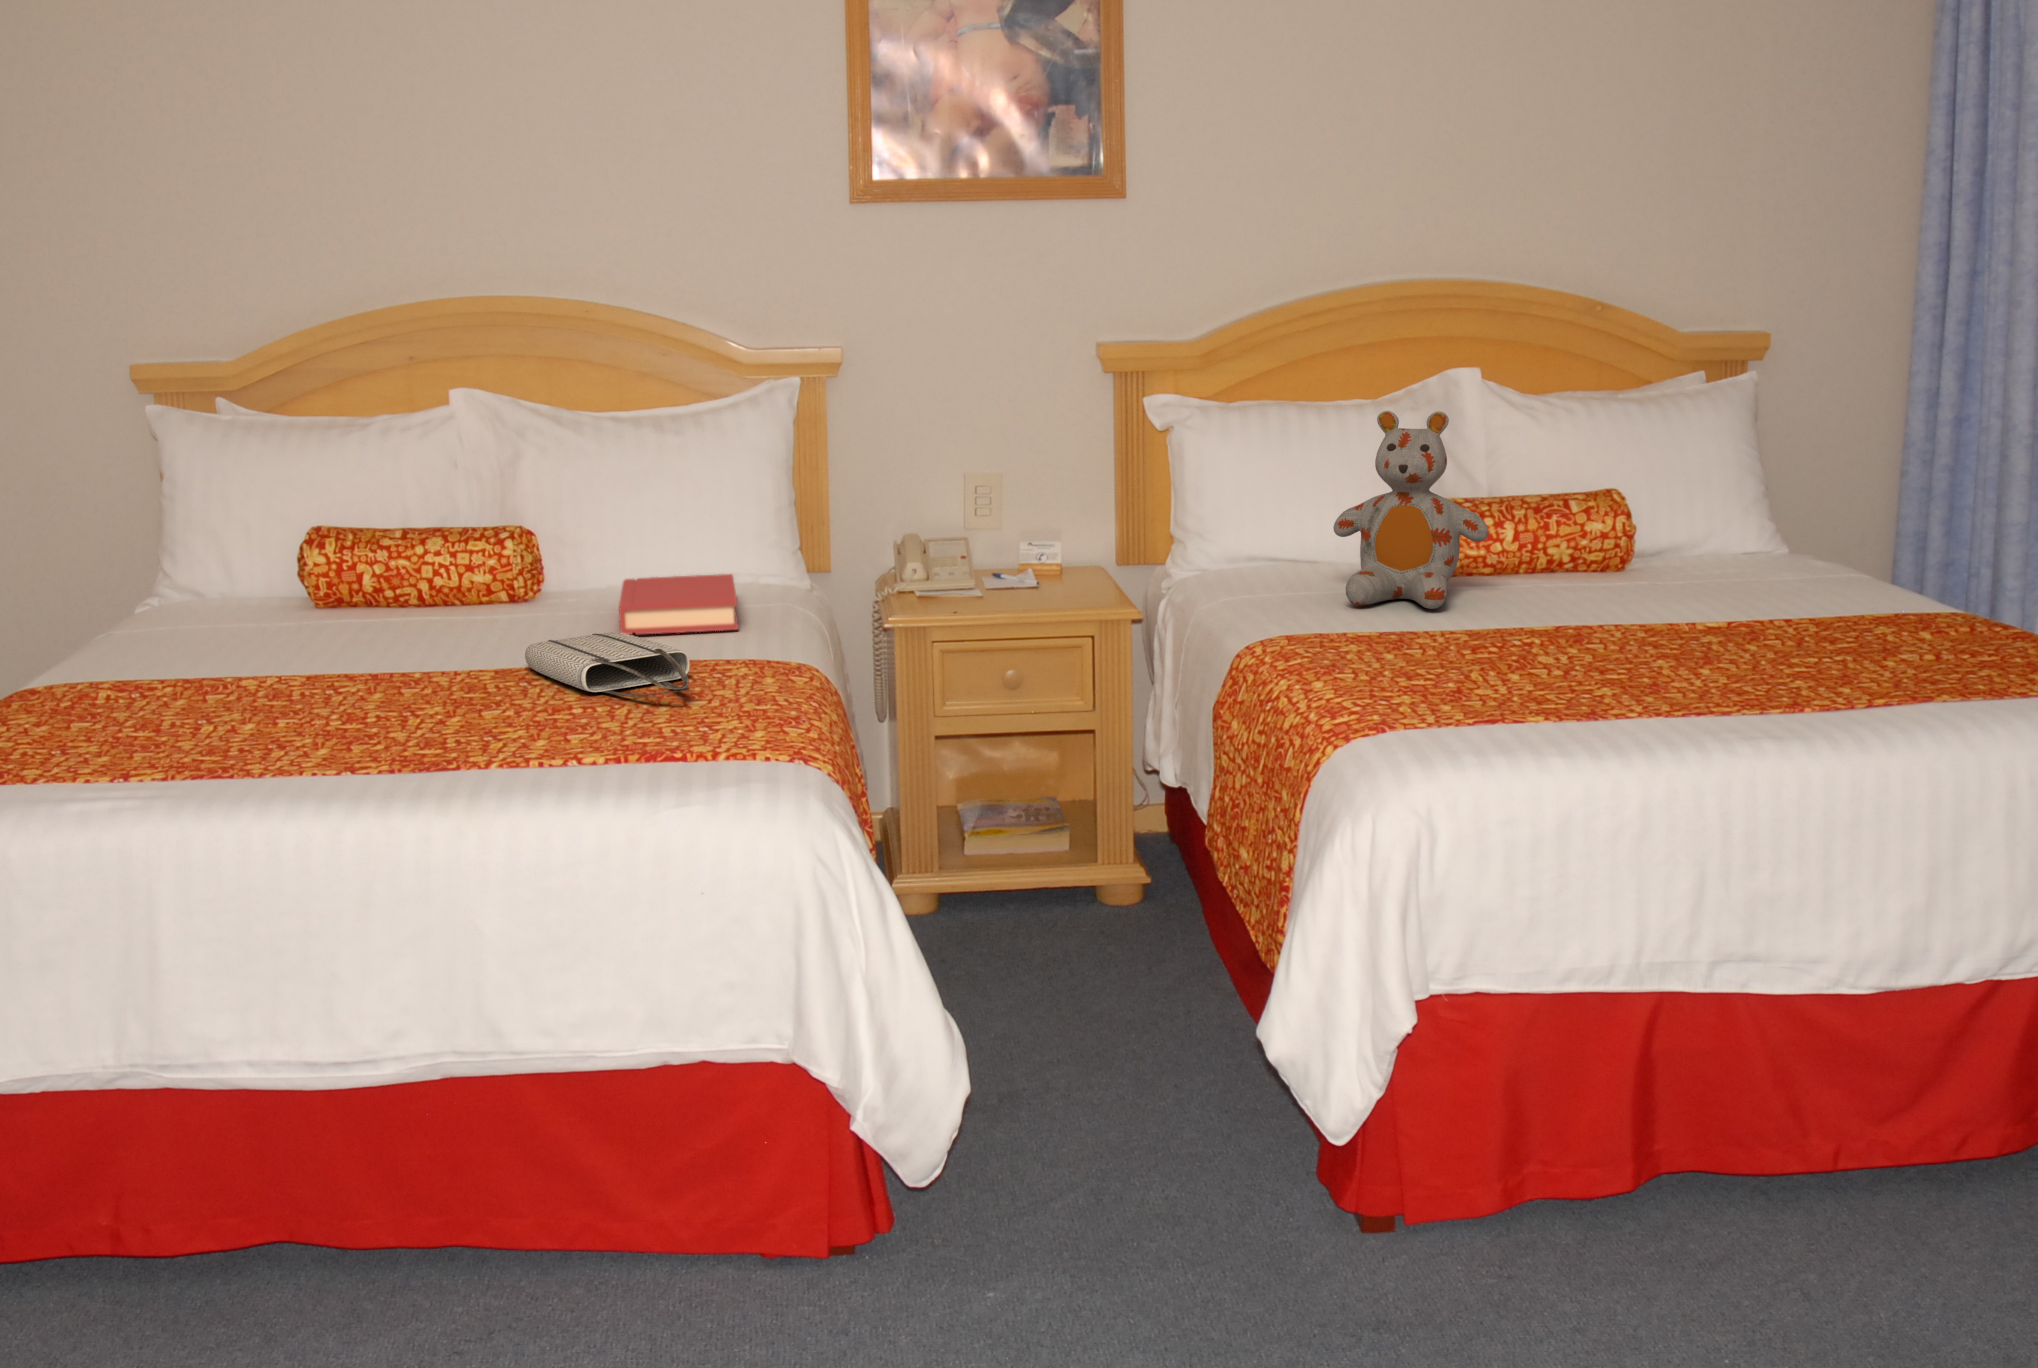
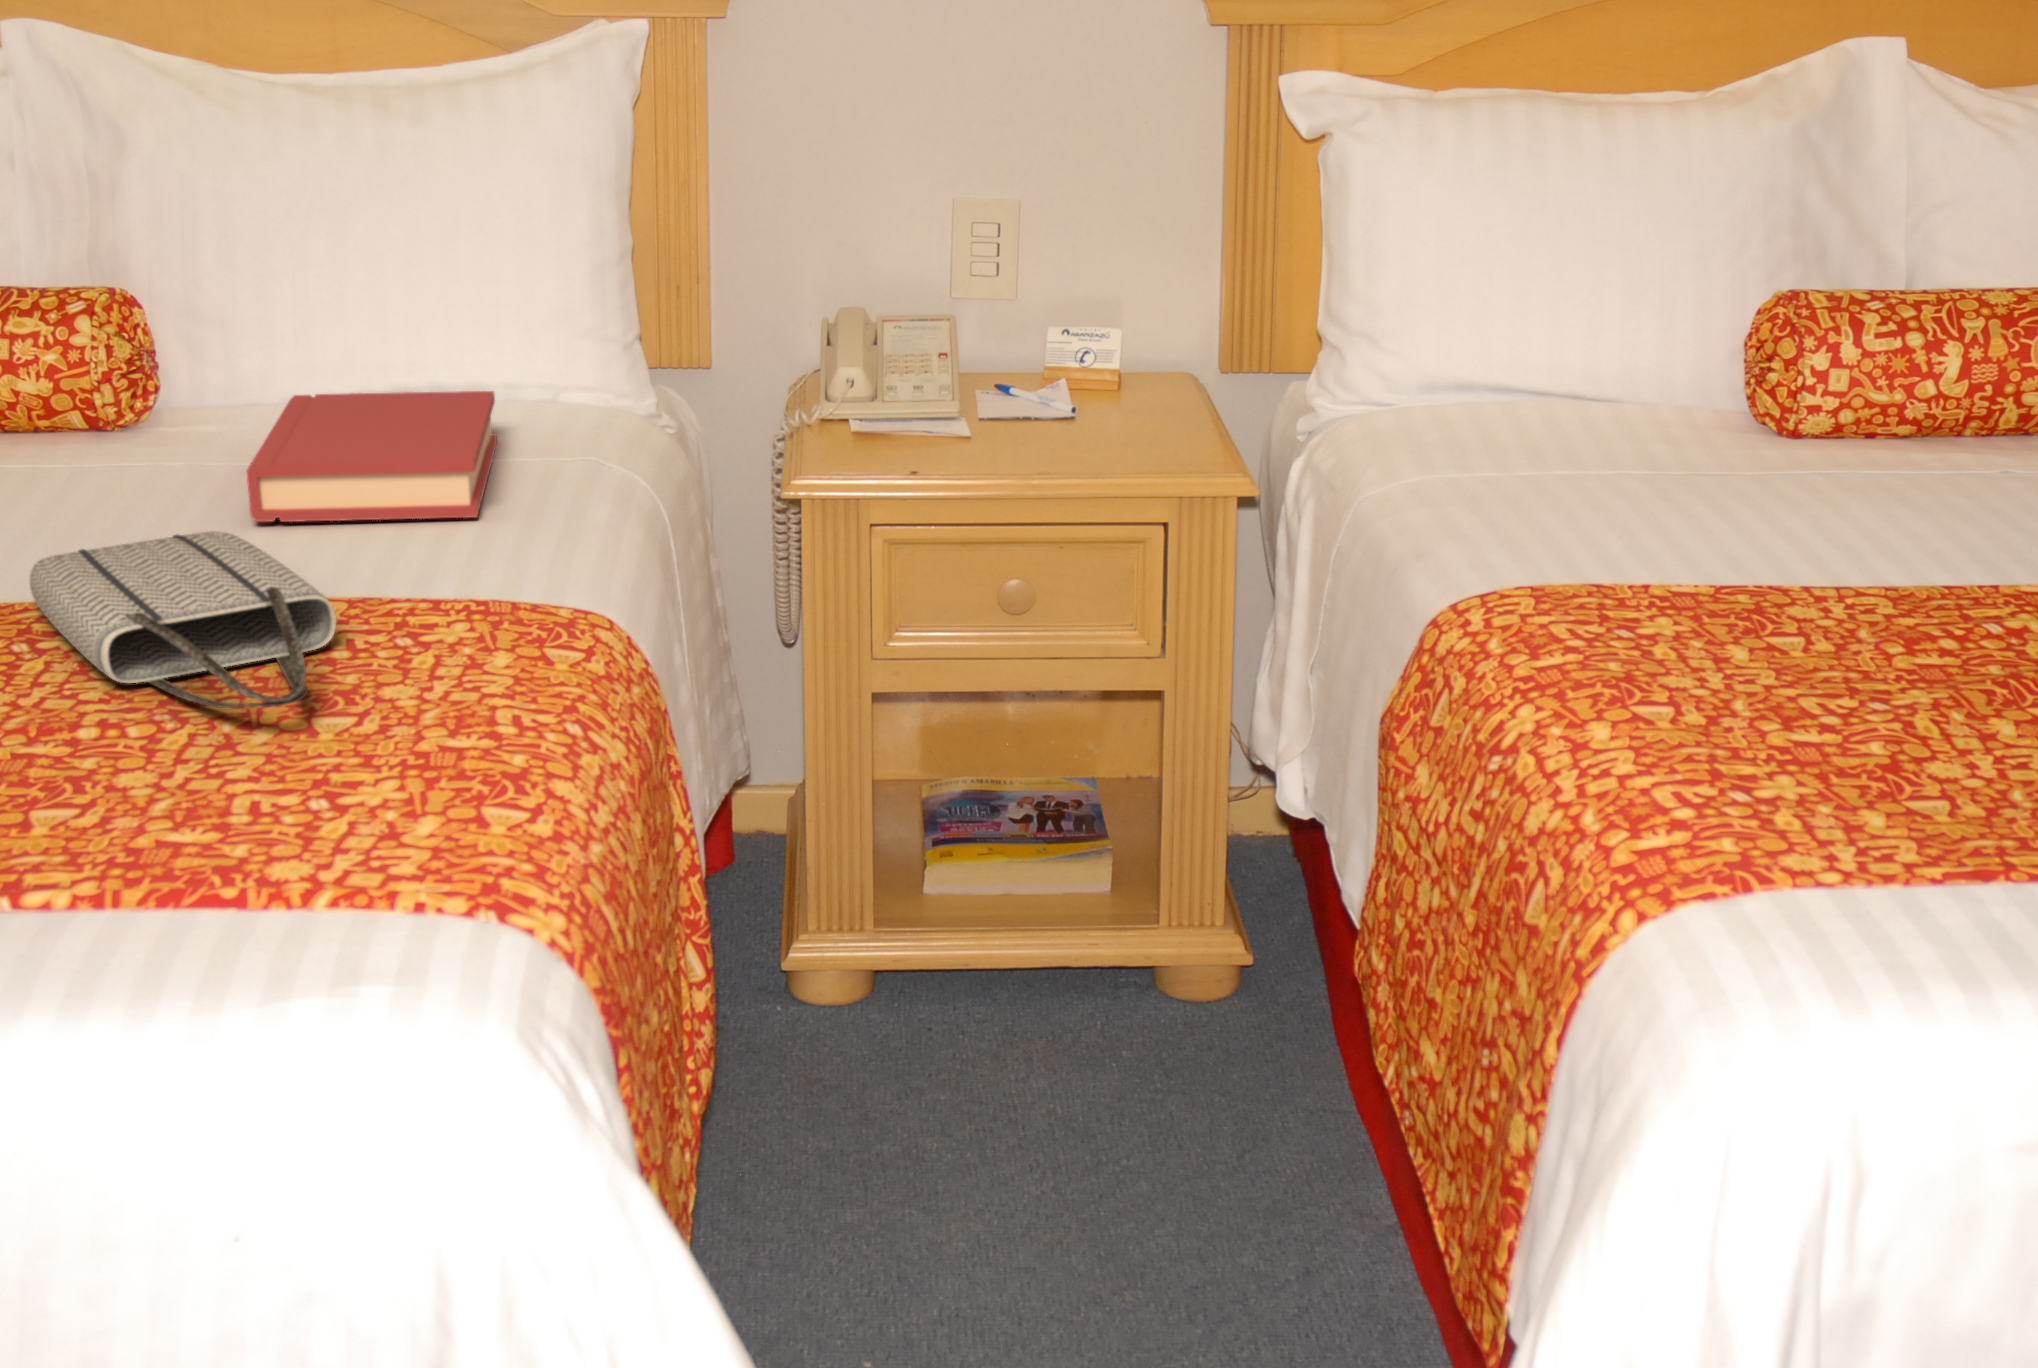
stuffed bear: present [1333,411,1489,609] -> none [1622,126,1928,524]

